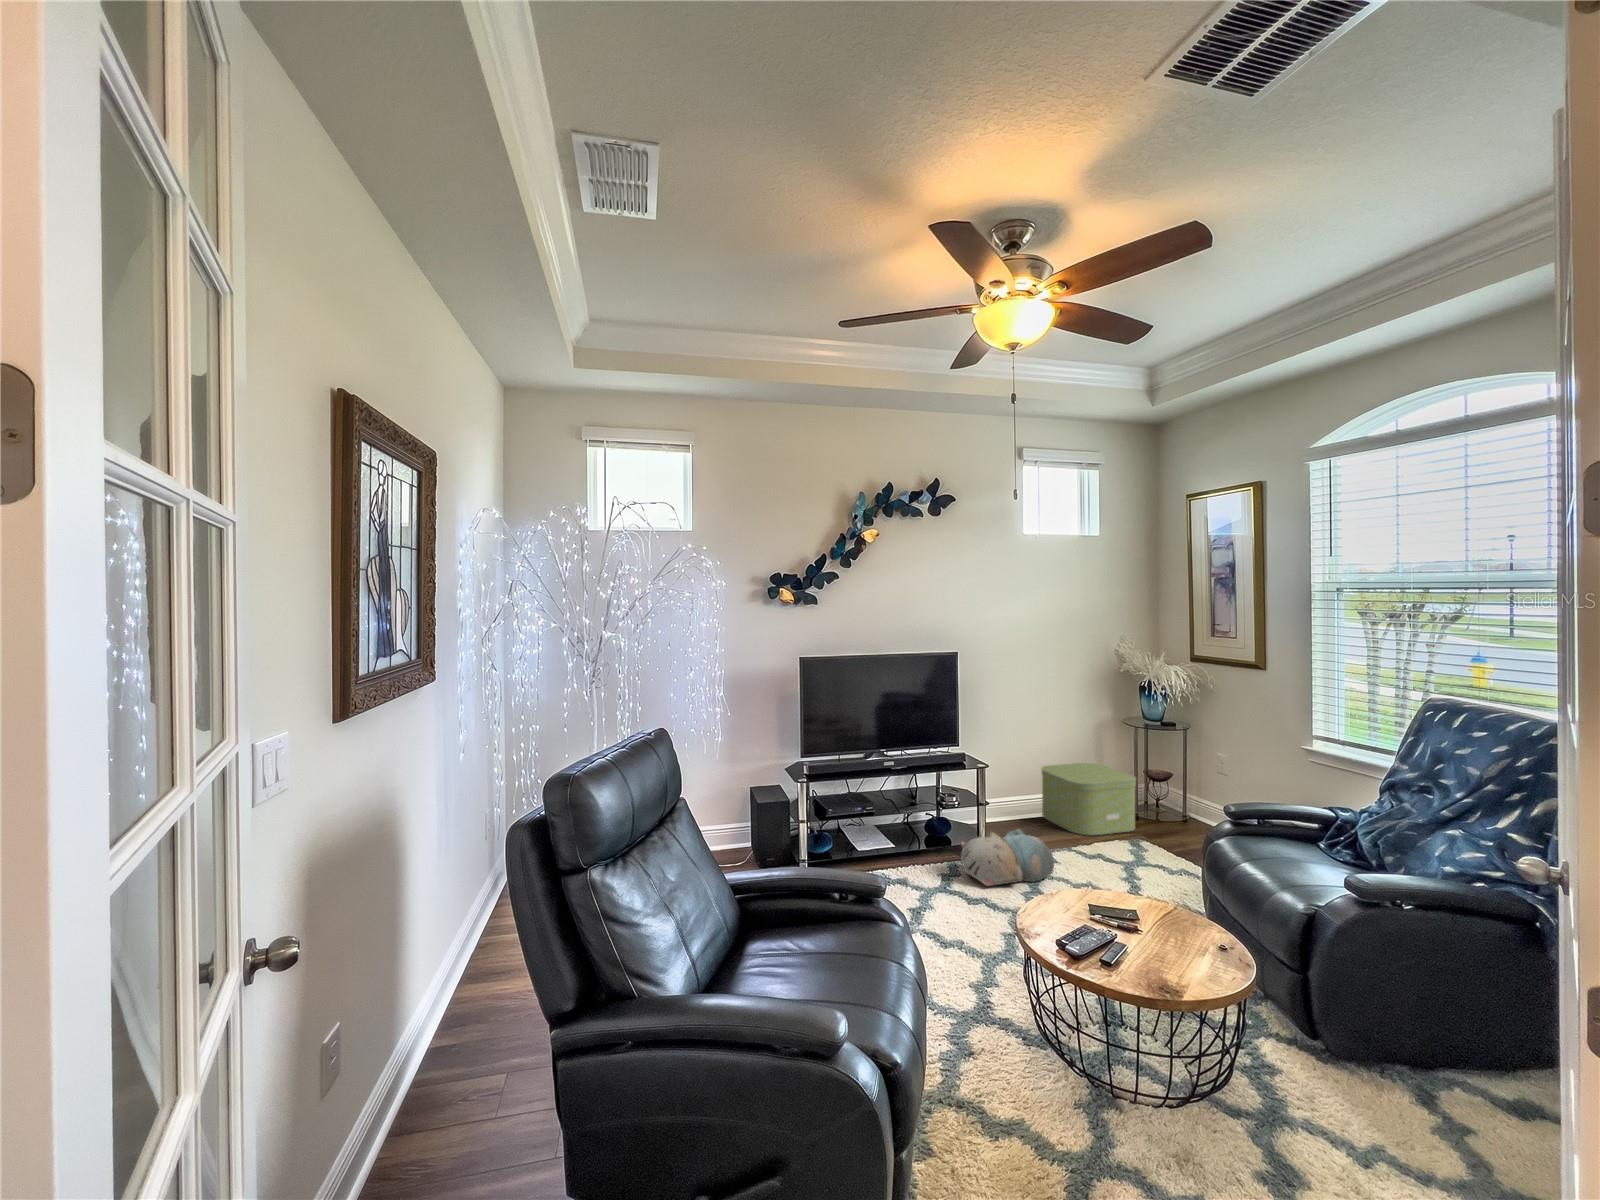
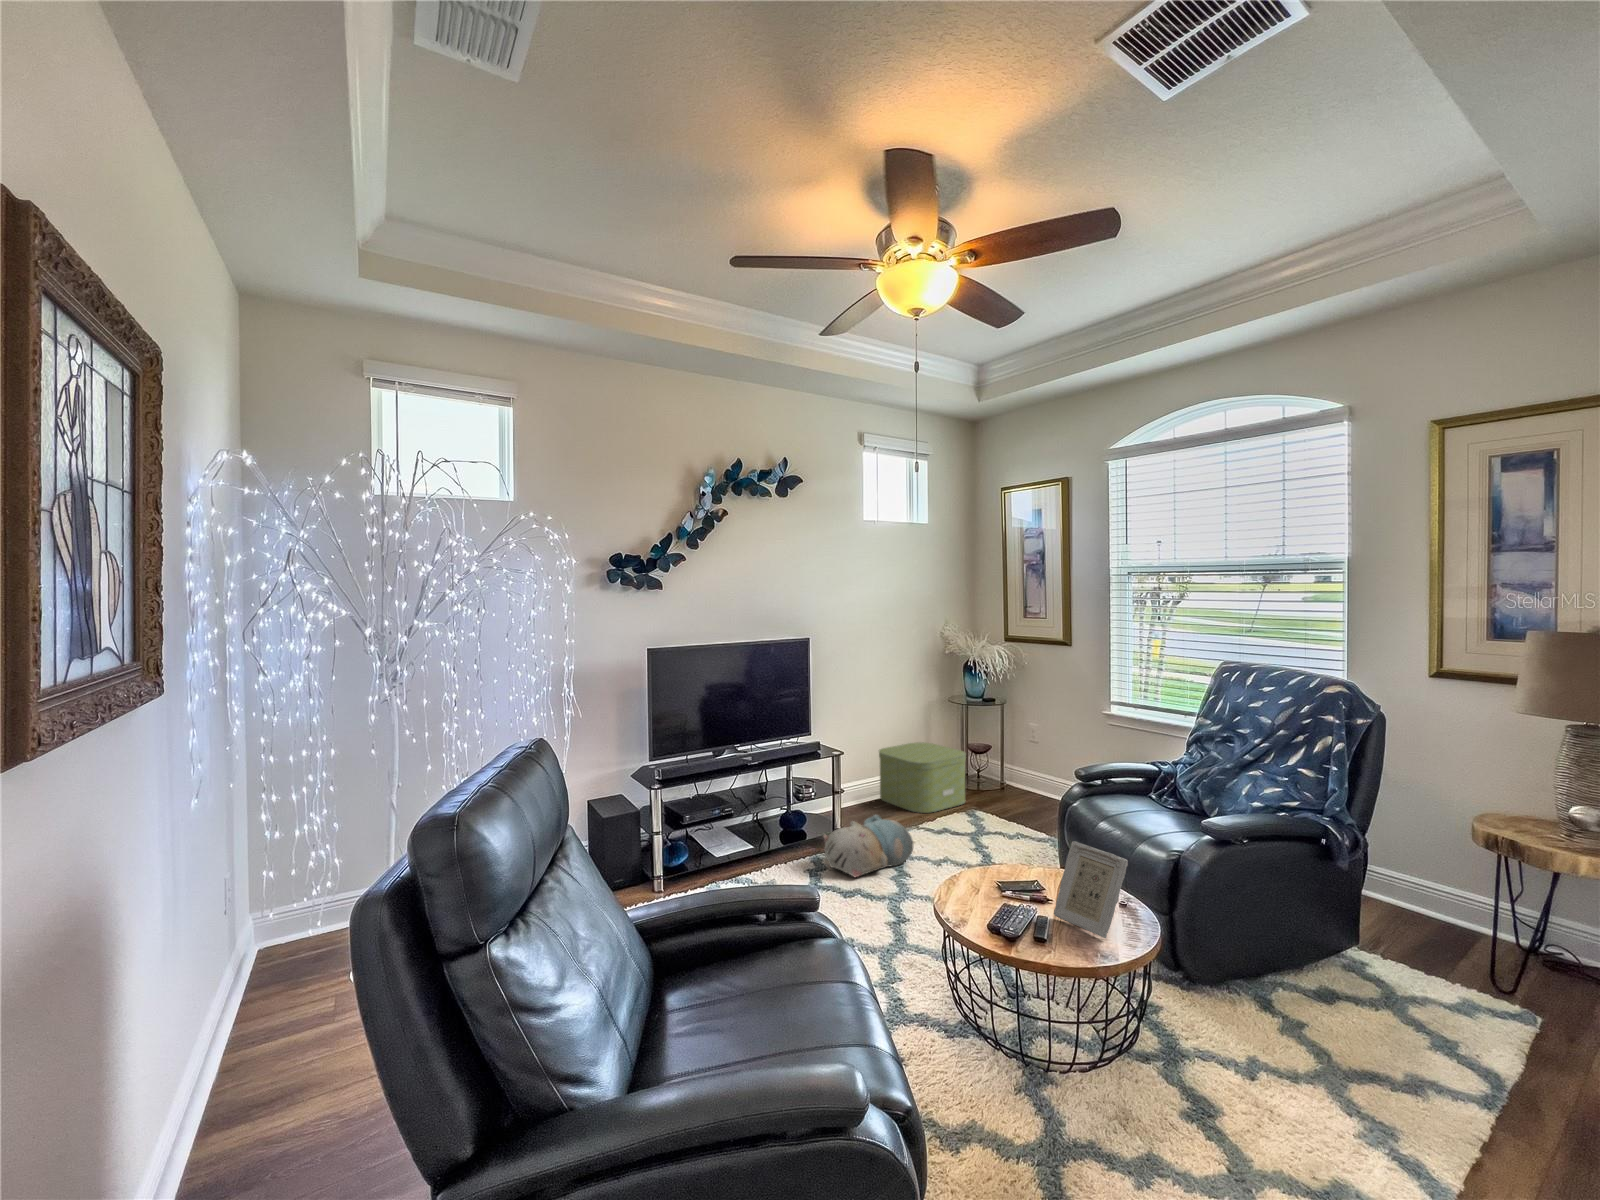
picture frame: none [1127,872,1206,974] -> present [1054,841,1128,938]

